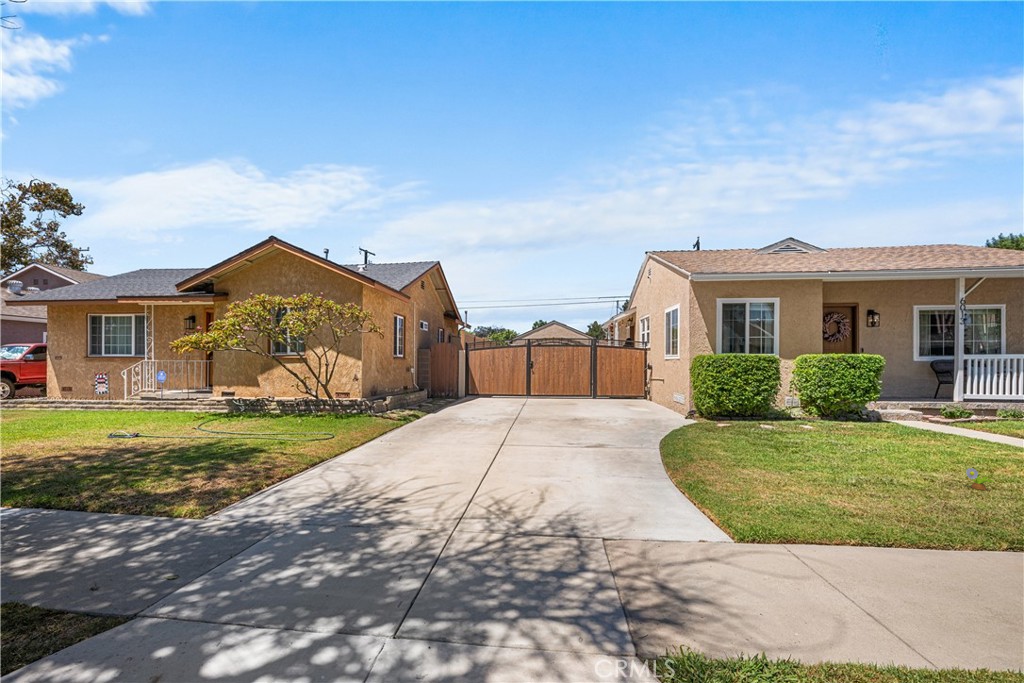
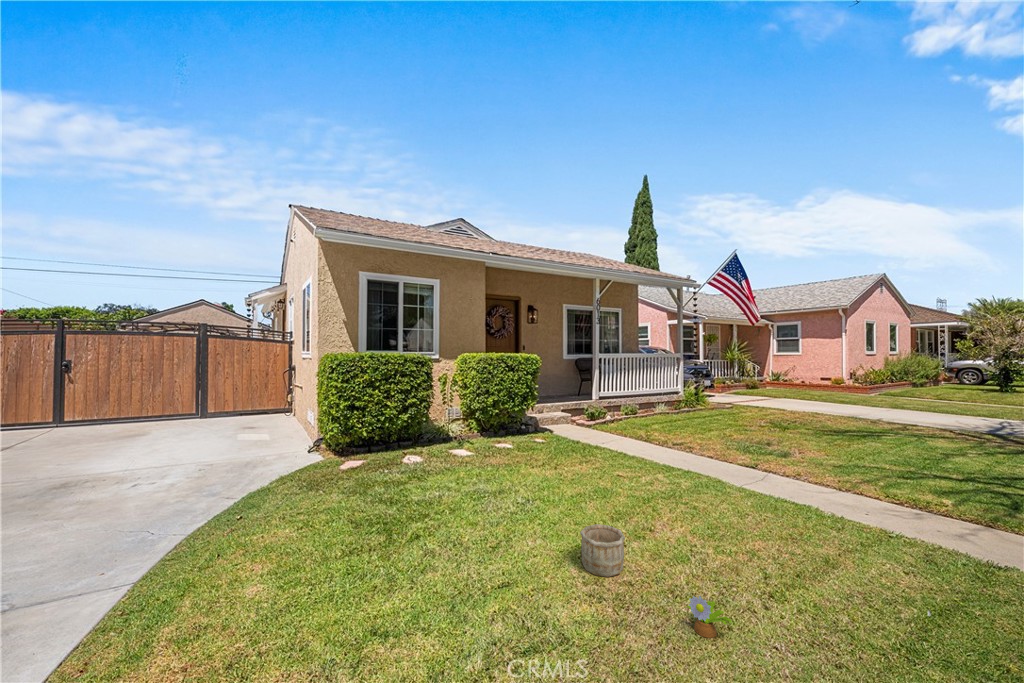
wooden bucket: none [902,448,935,472] -> present [580,524,625,577]

